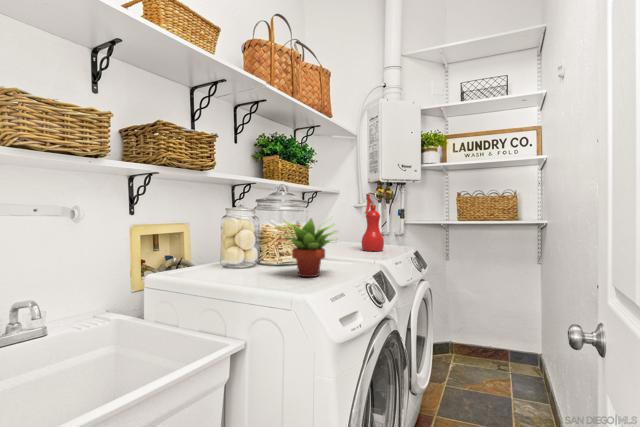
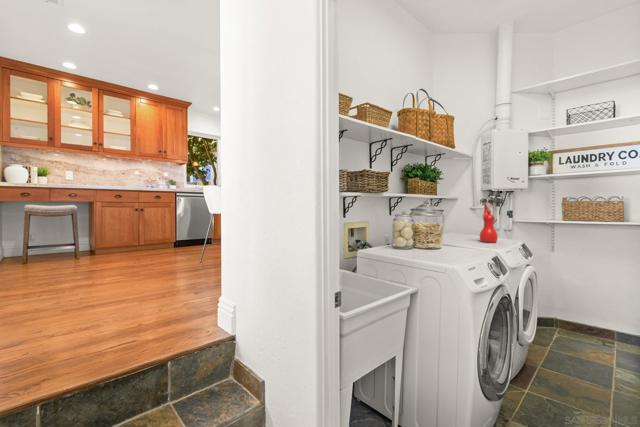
succulent plant: present [280,219,335,277] -> none [428,221,470,257]

